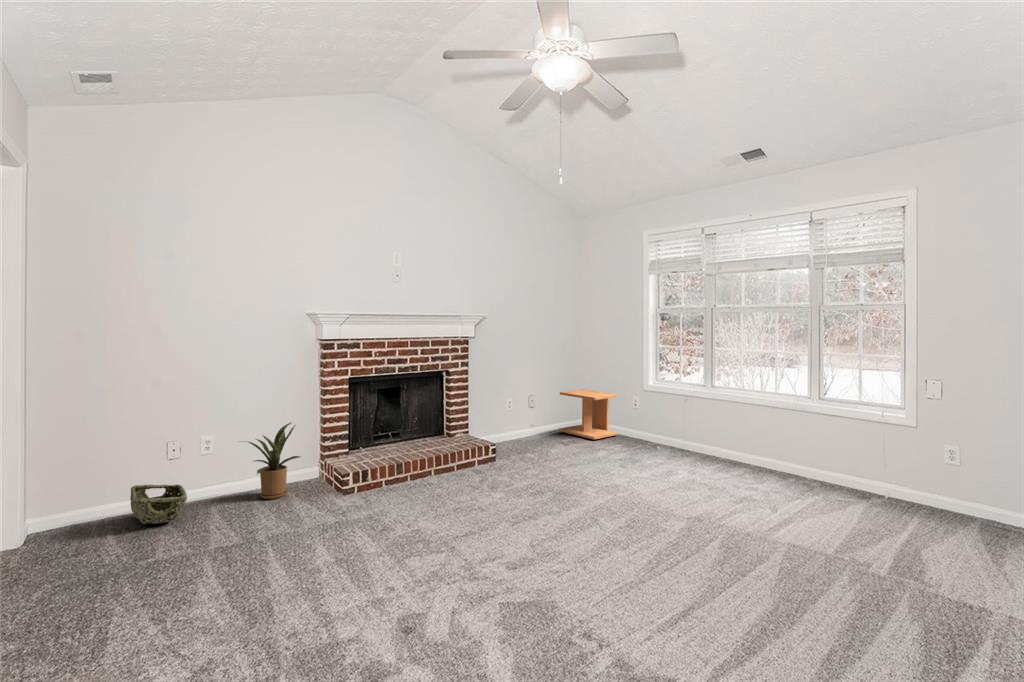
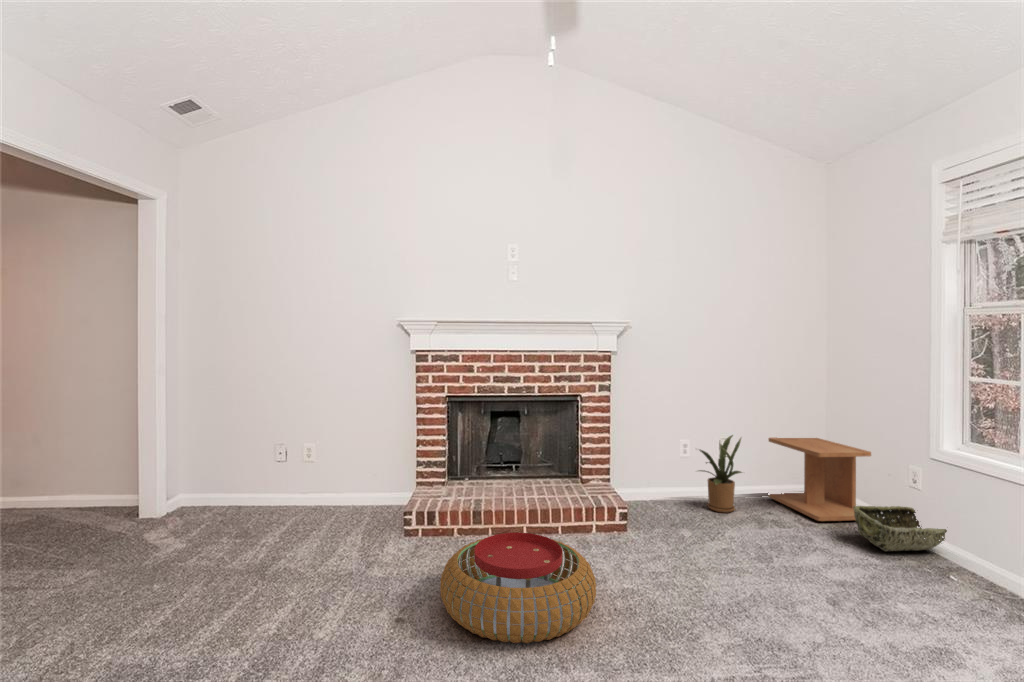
house plant: present [248,422,300,499] -> present [699,435,742,513]
pouf: none [422,465,524,526] -> present [440,532,596,643]
woven basket: present [130,485,187,524] -> present [853,506,947,551]

